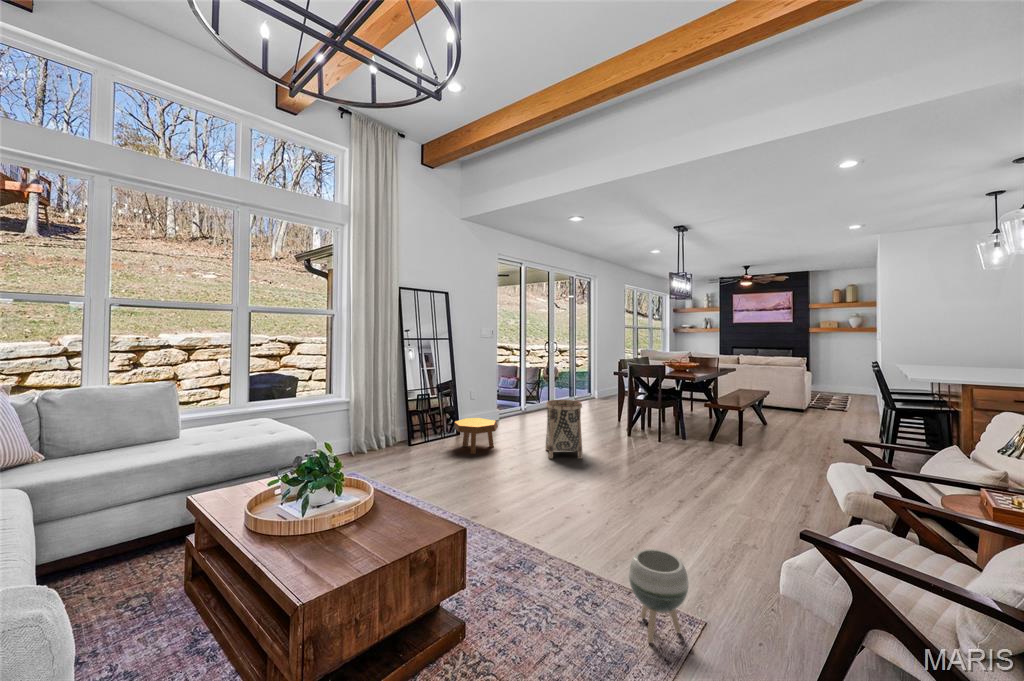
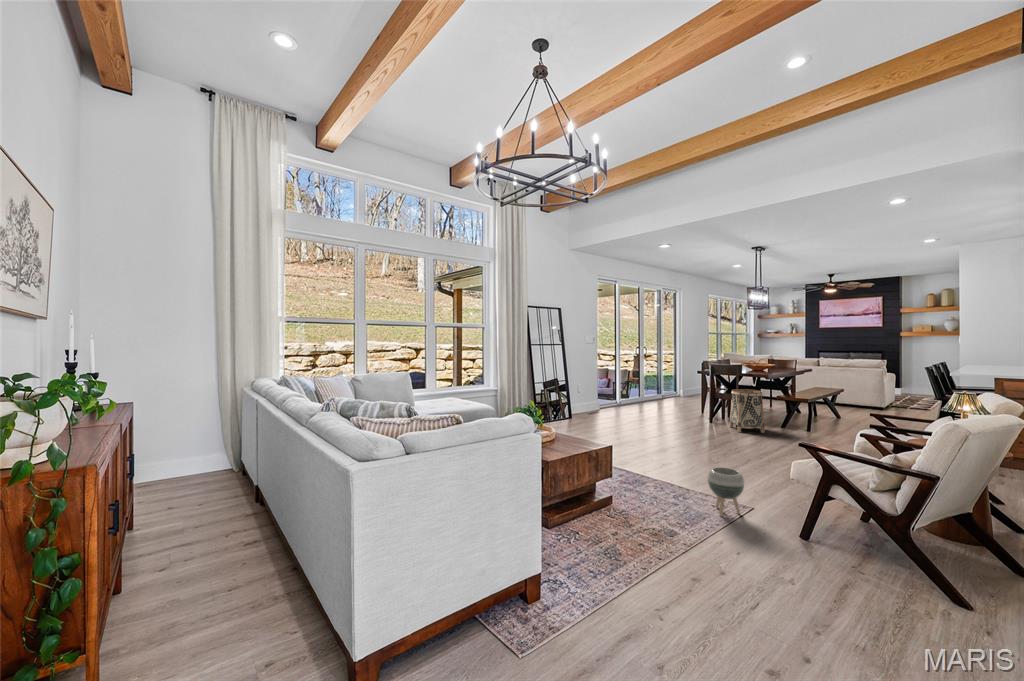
basket: present [545,400,583,459] -> present [729,389,765,433]
footstool: present [454,418,498,454] -> none [570,404,603,430]

